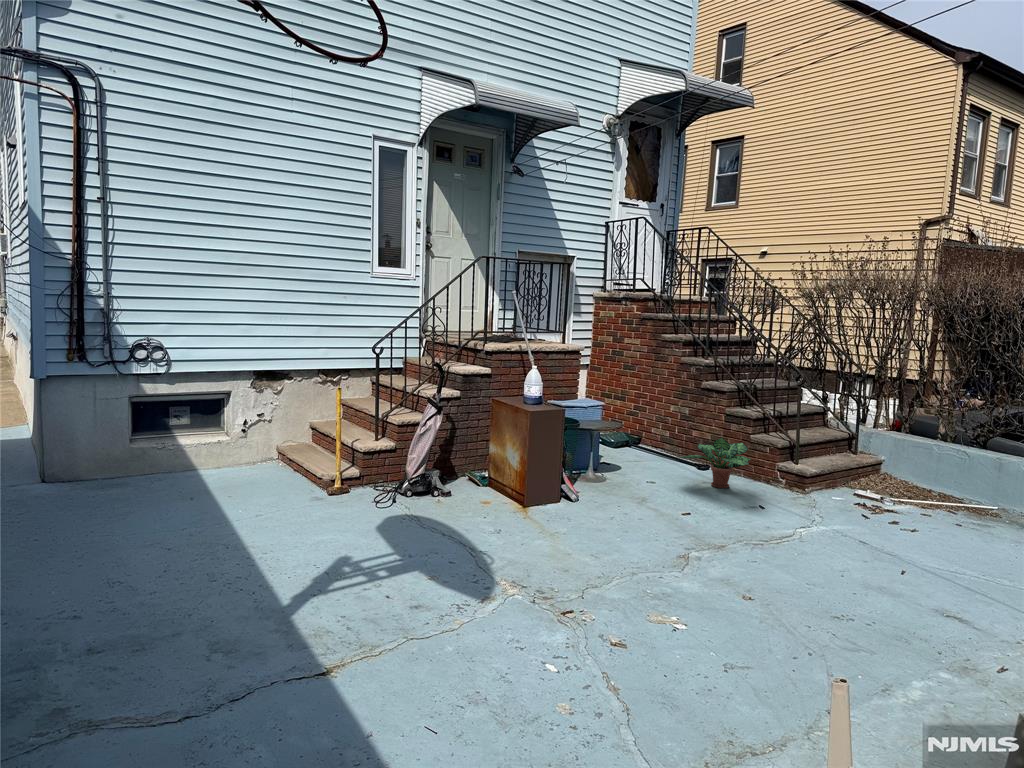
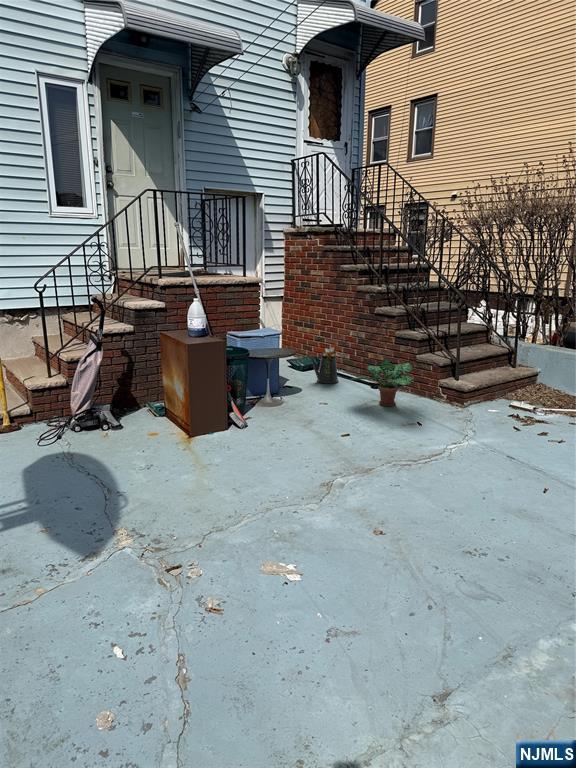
watering can: none [631,419,665,462] -> present [311,344,343,384]

